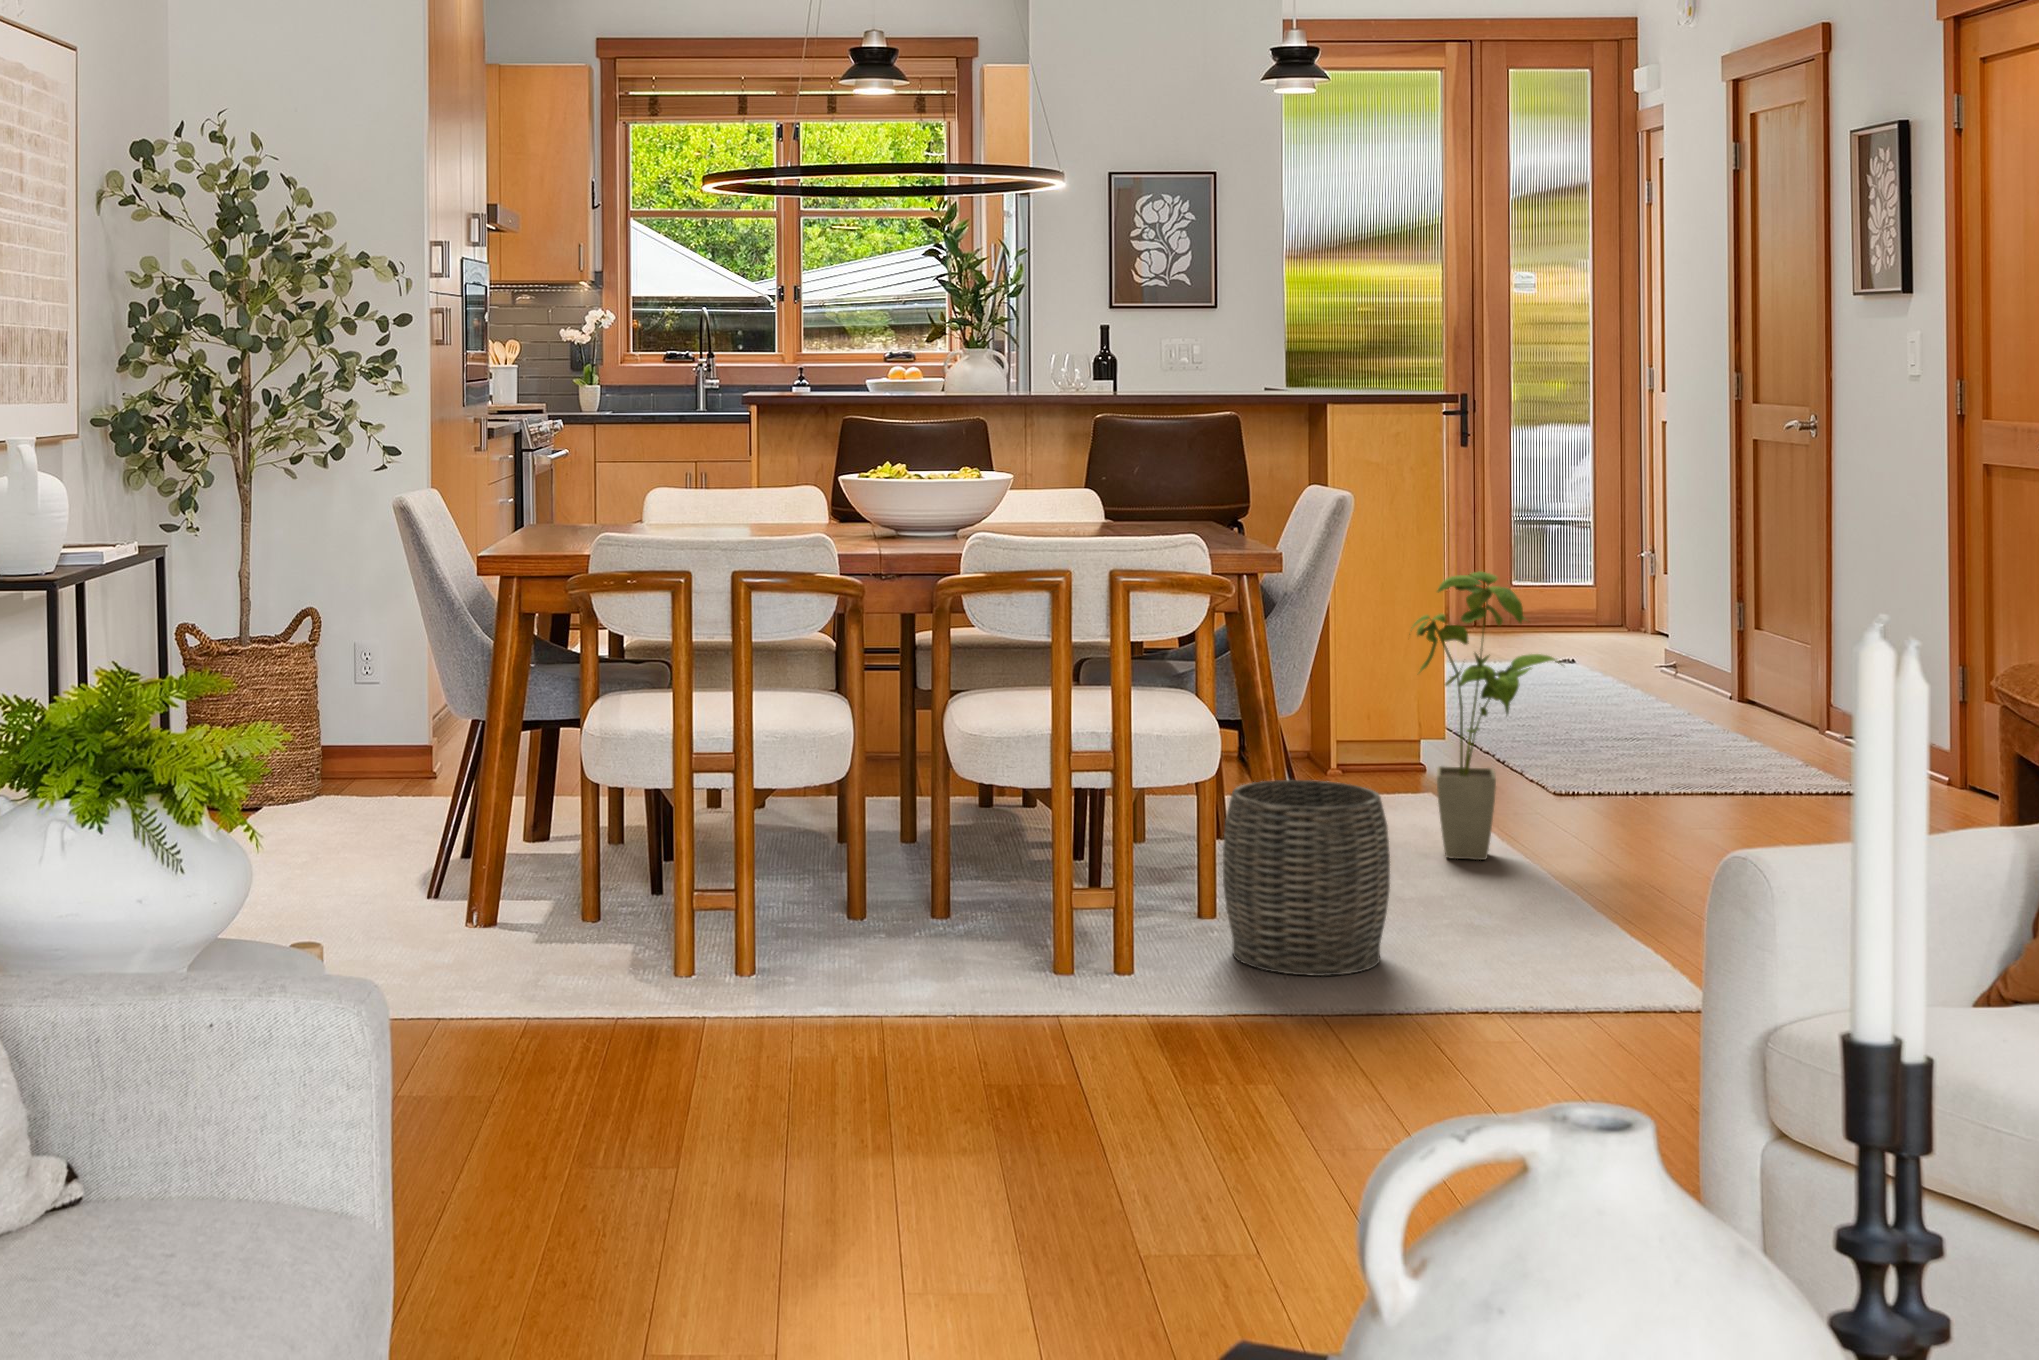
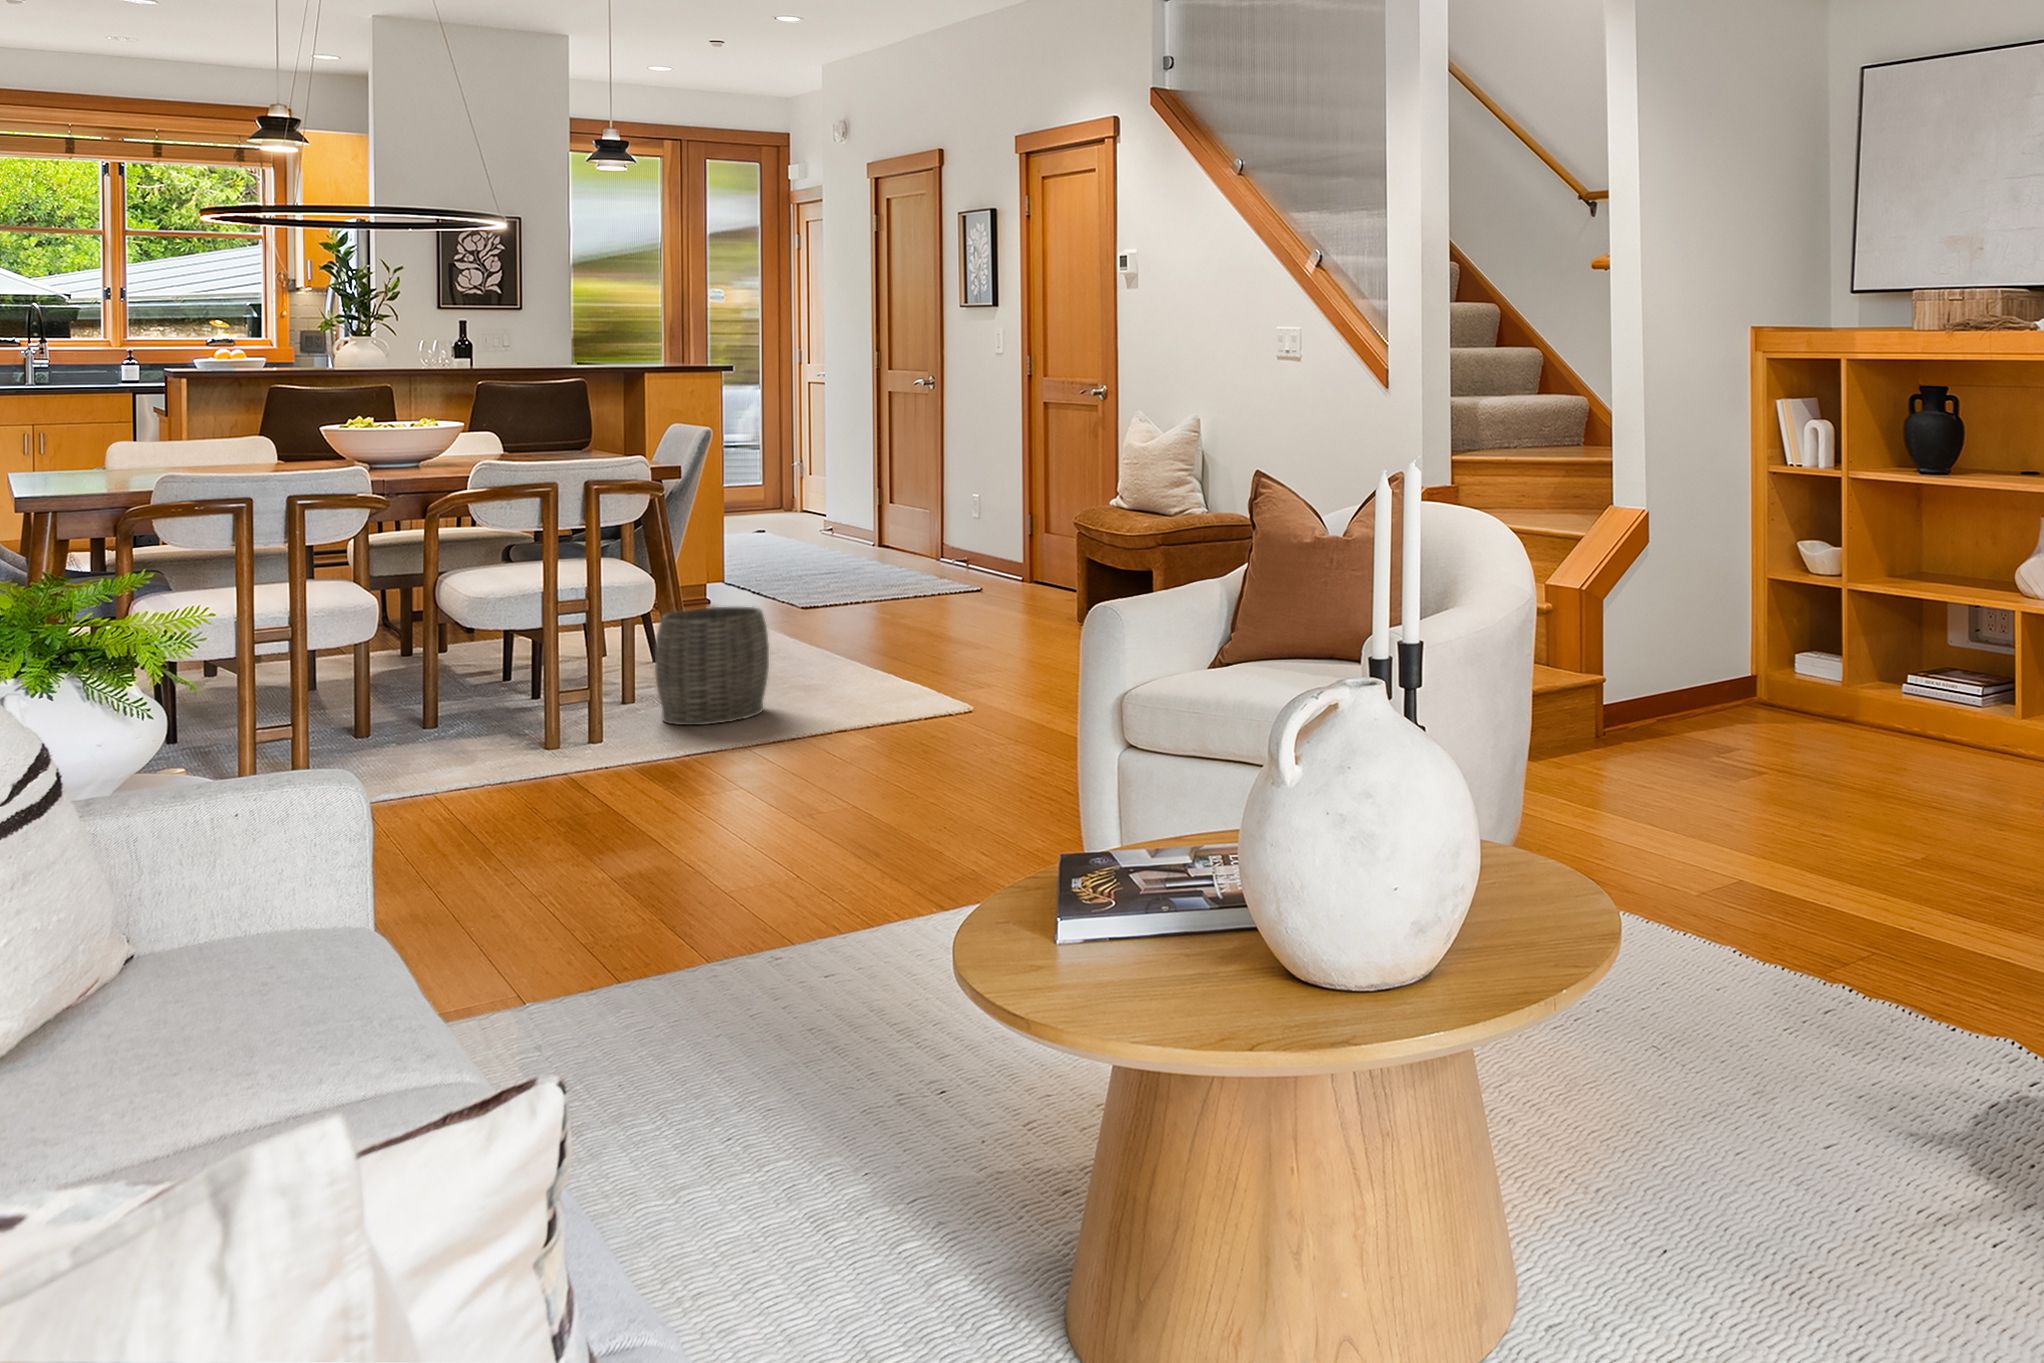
house plant: present [1410,571,1562,860] -> none [734,477,837,658]

